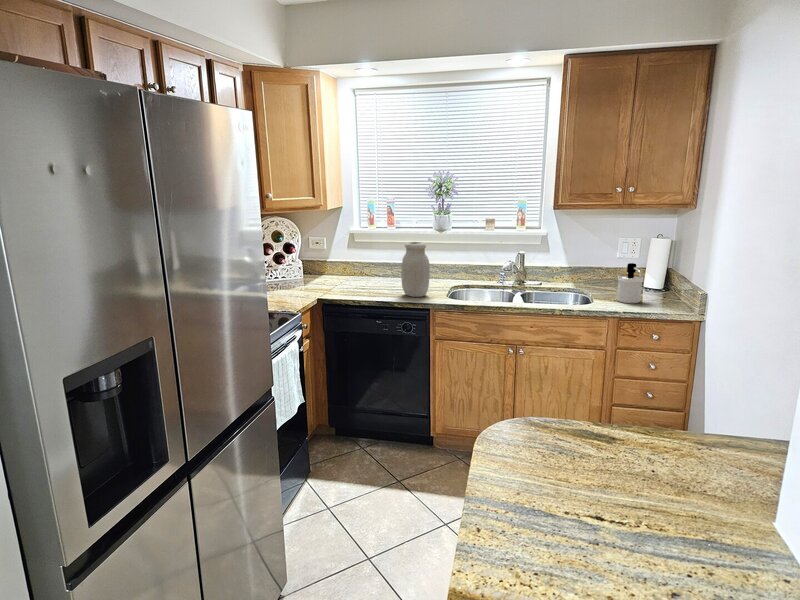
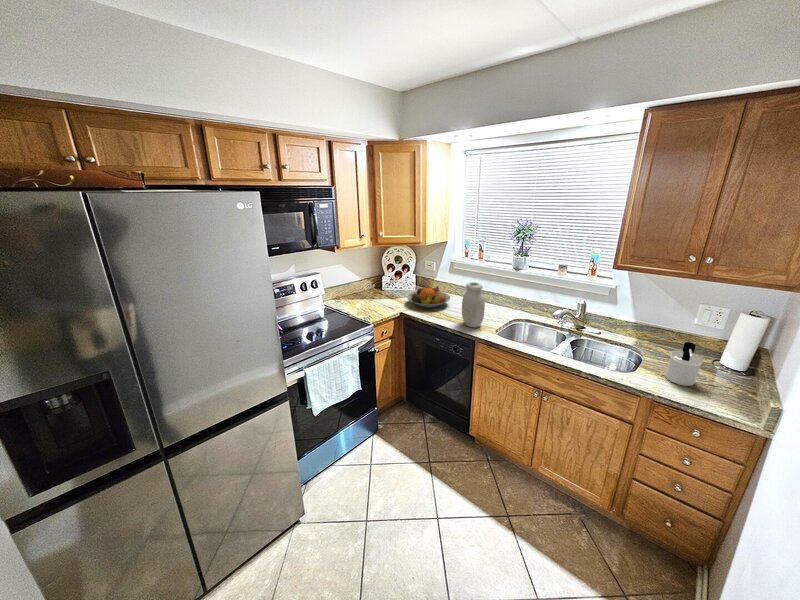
fruit bowl: none [311,264,369,290] -> present [407,287,450,308]

